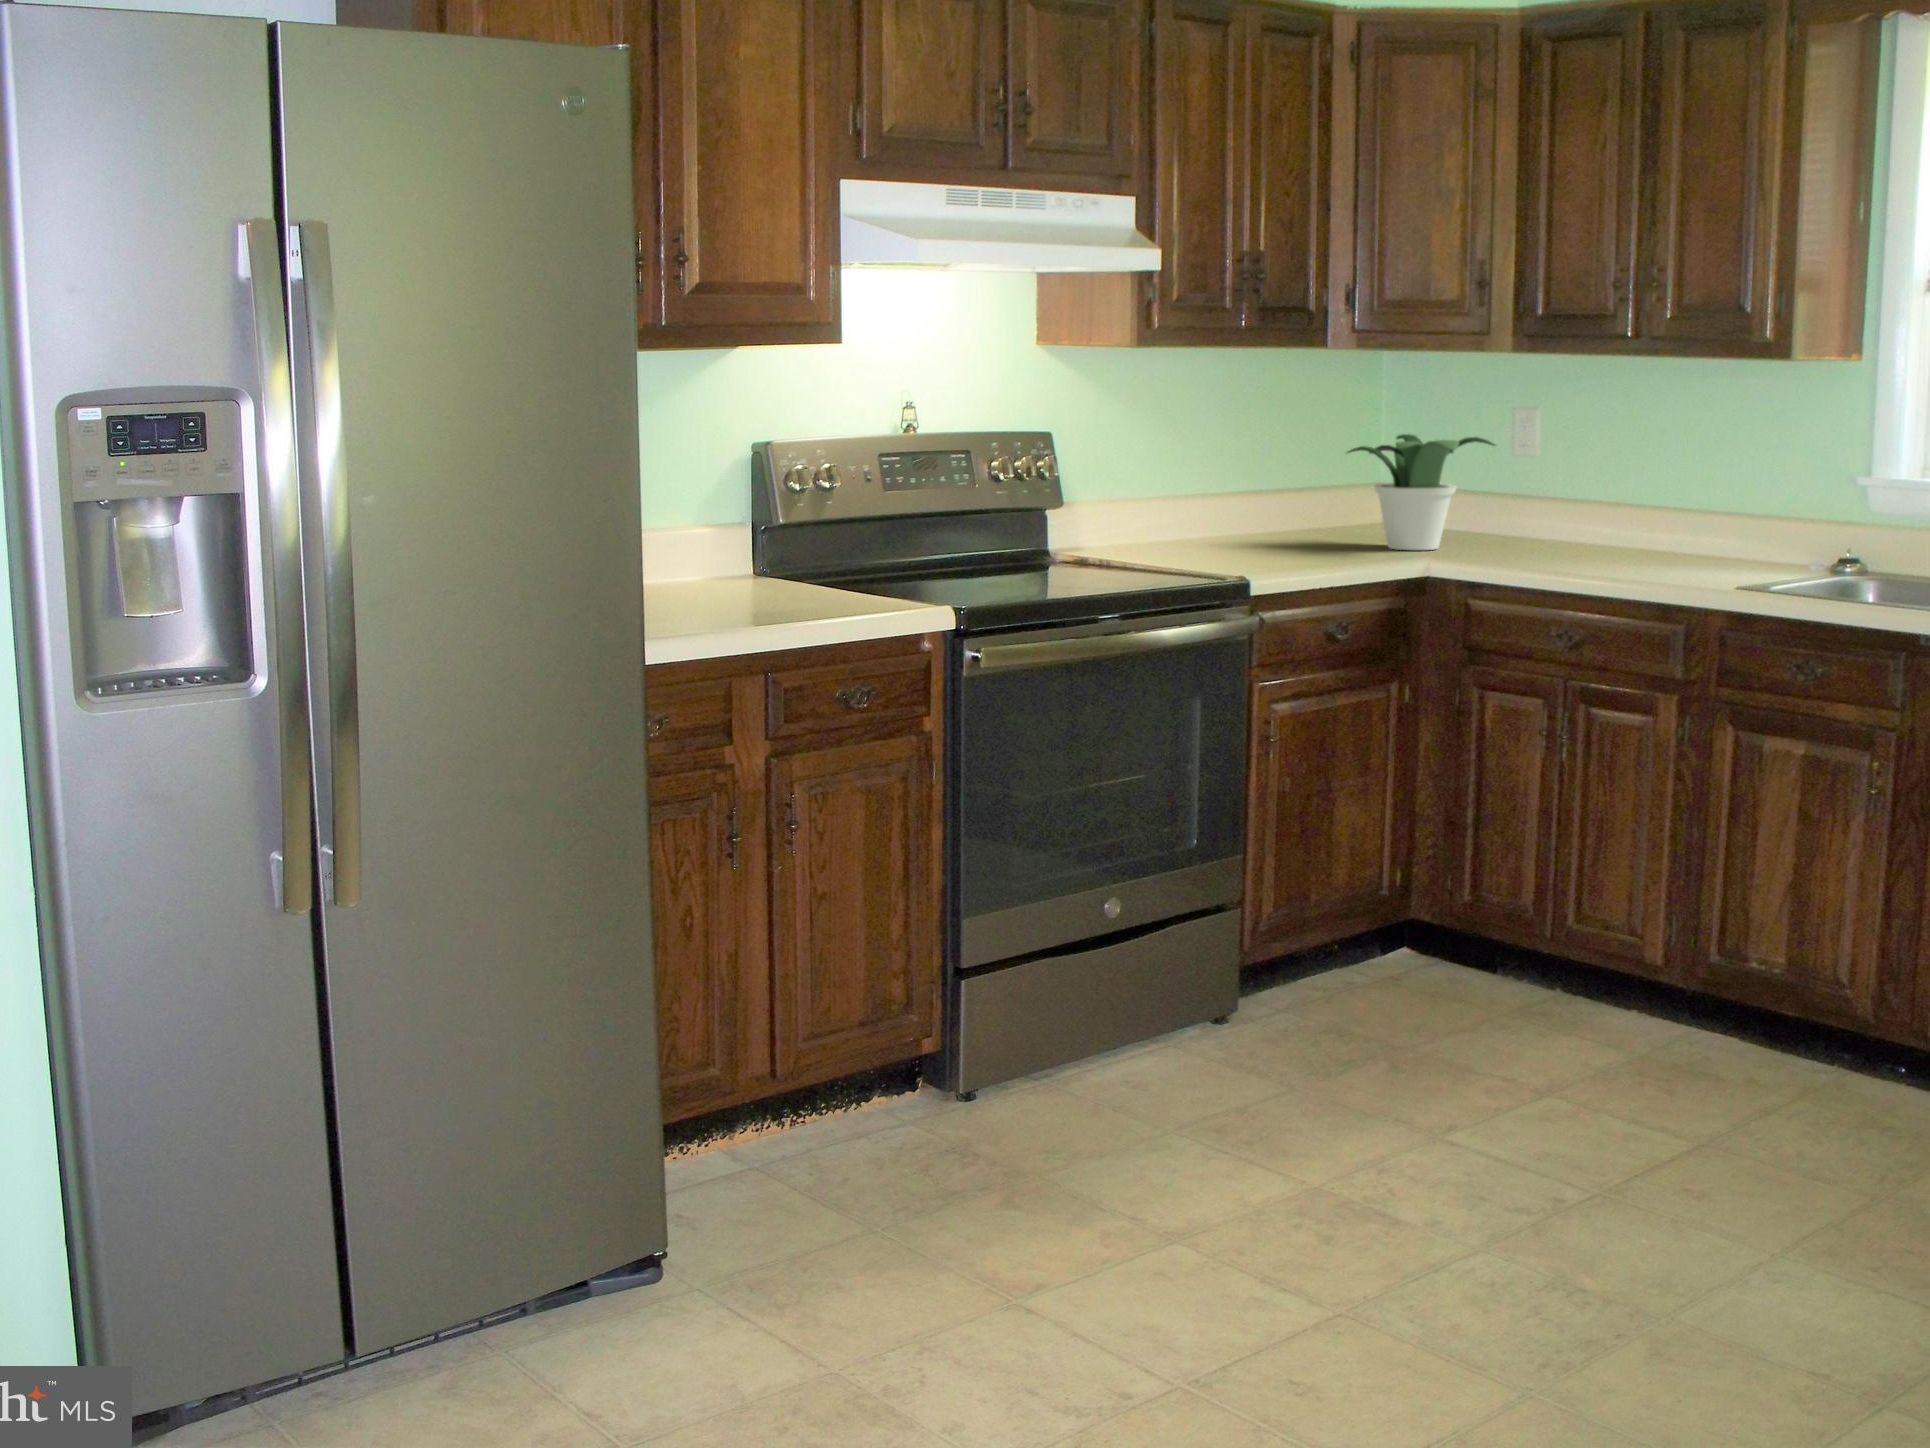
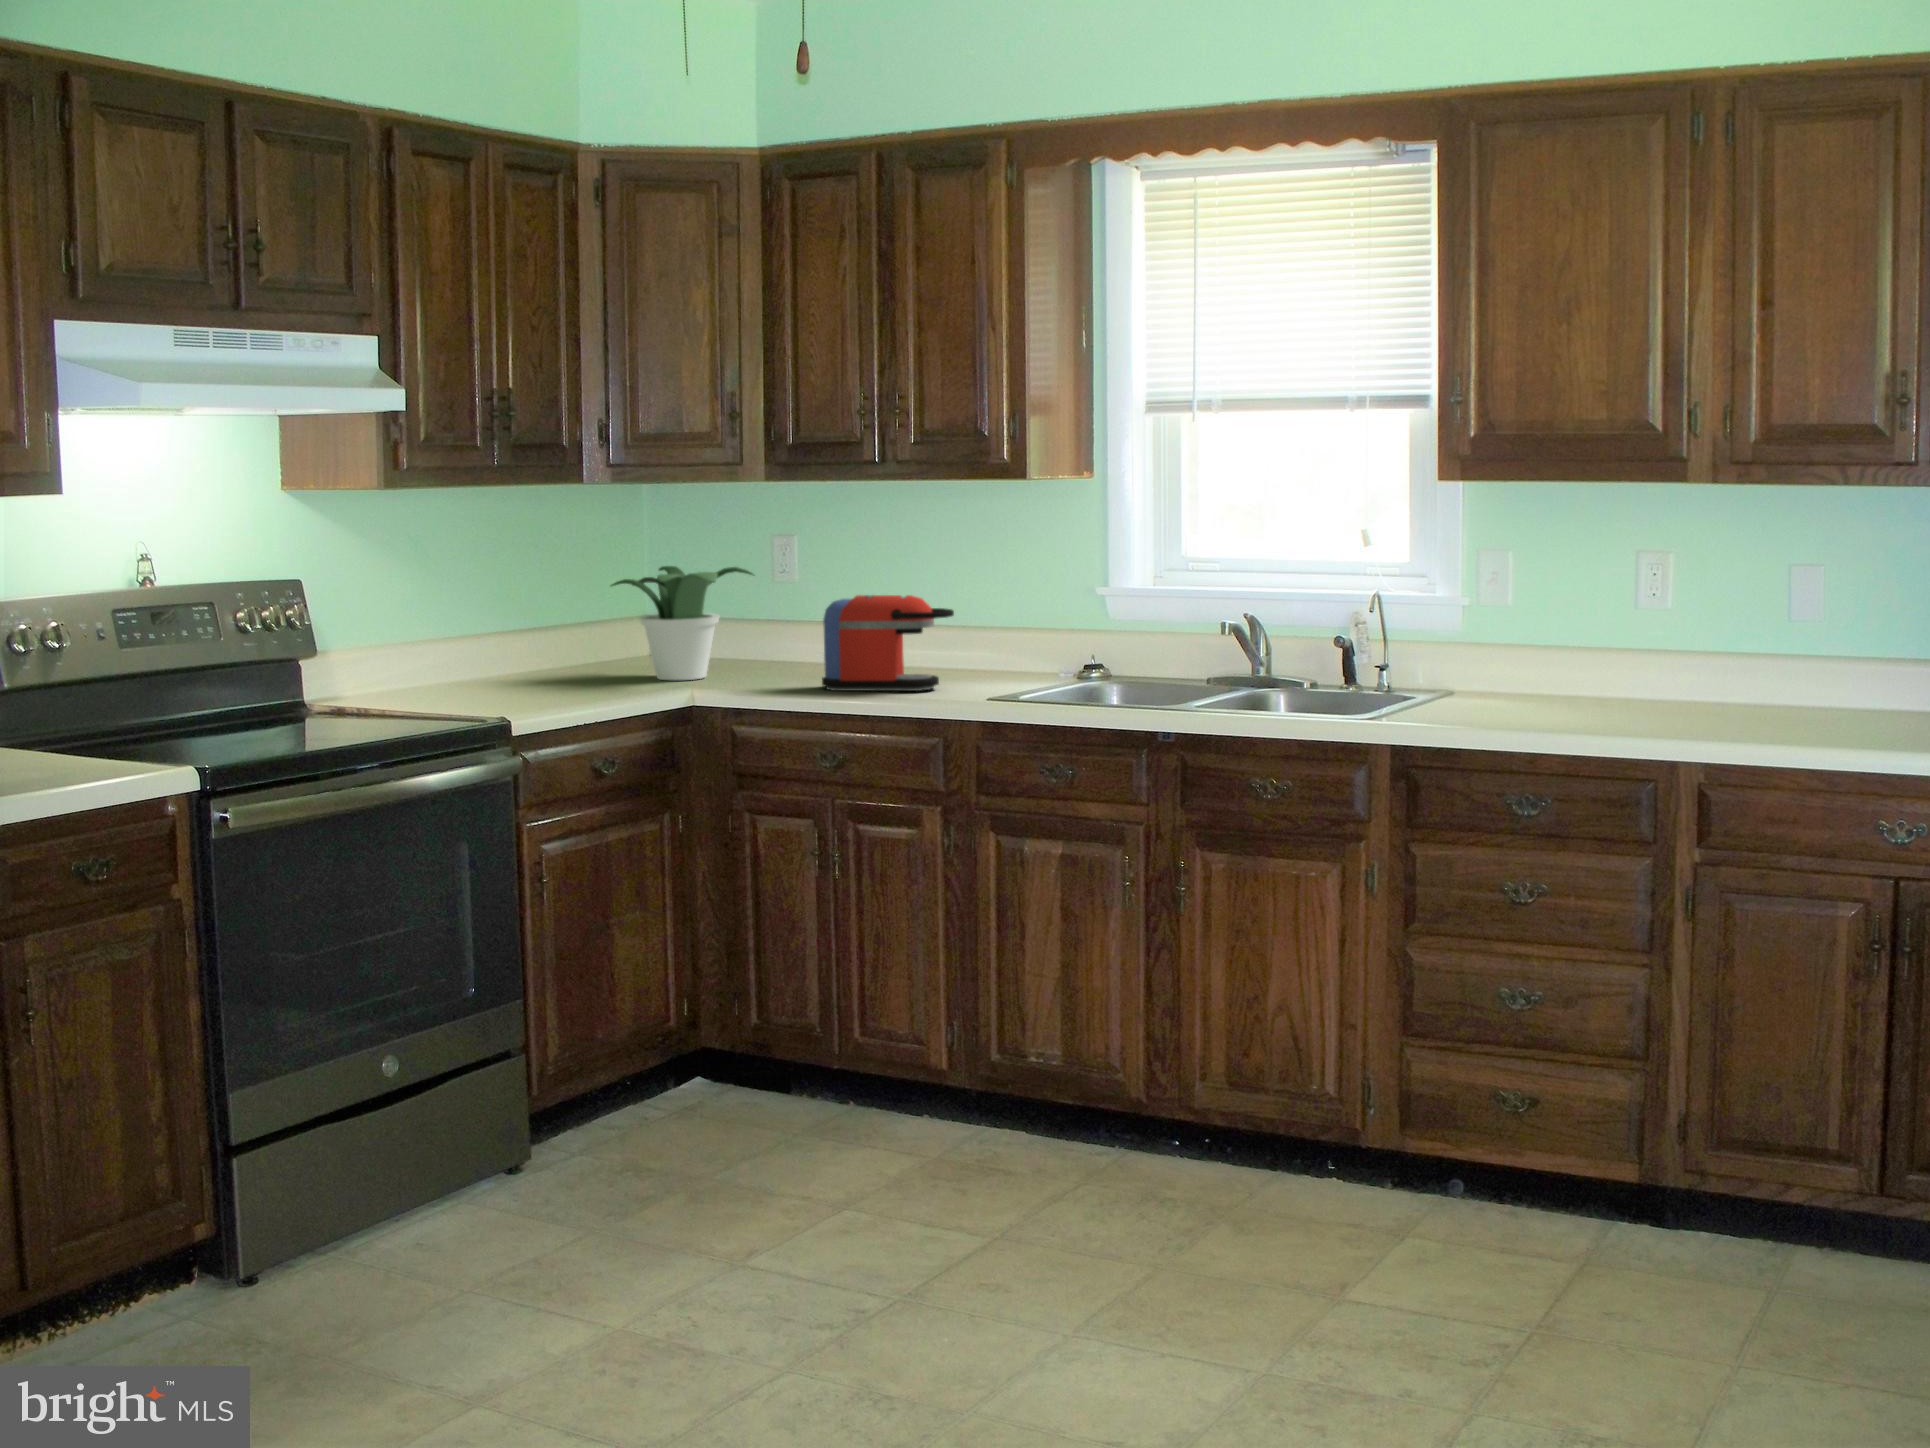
coffee maker: none [1563,468,1718,571] -> present [822,595,954,691]

